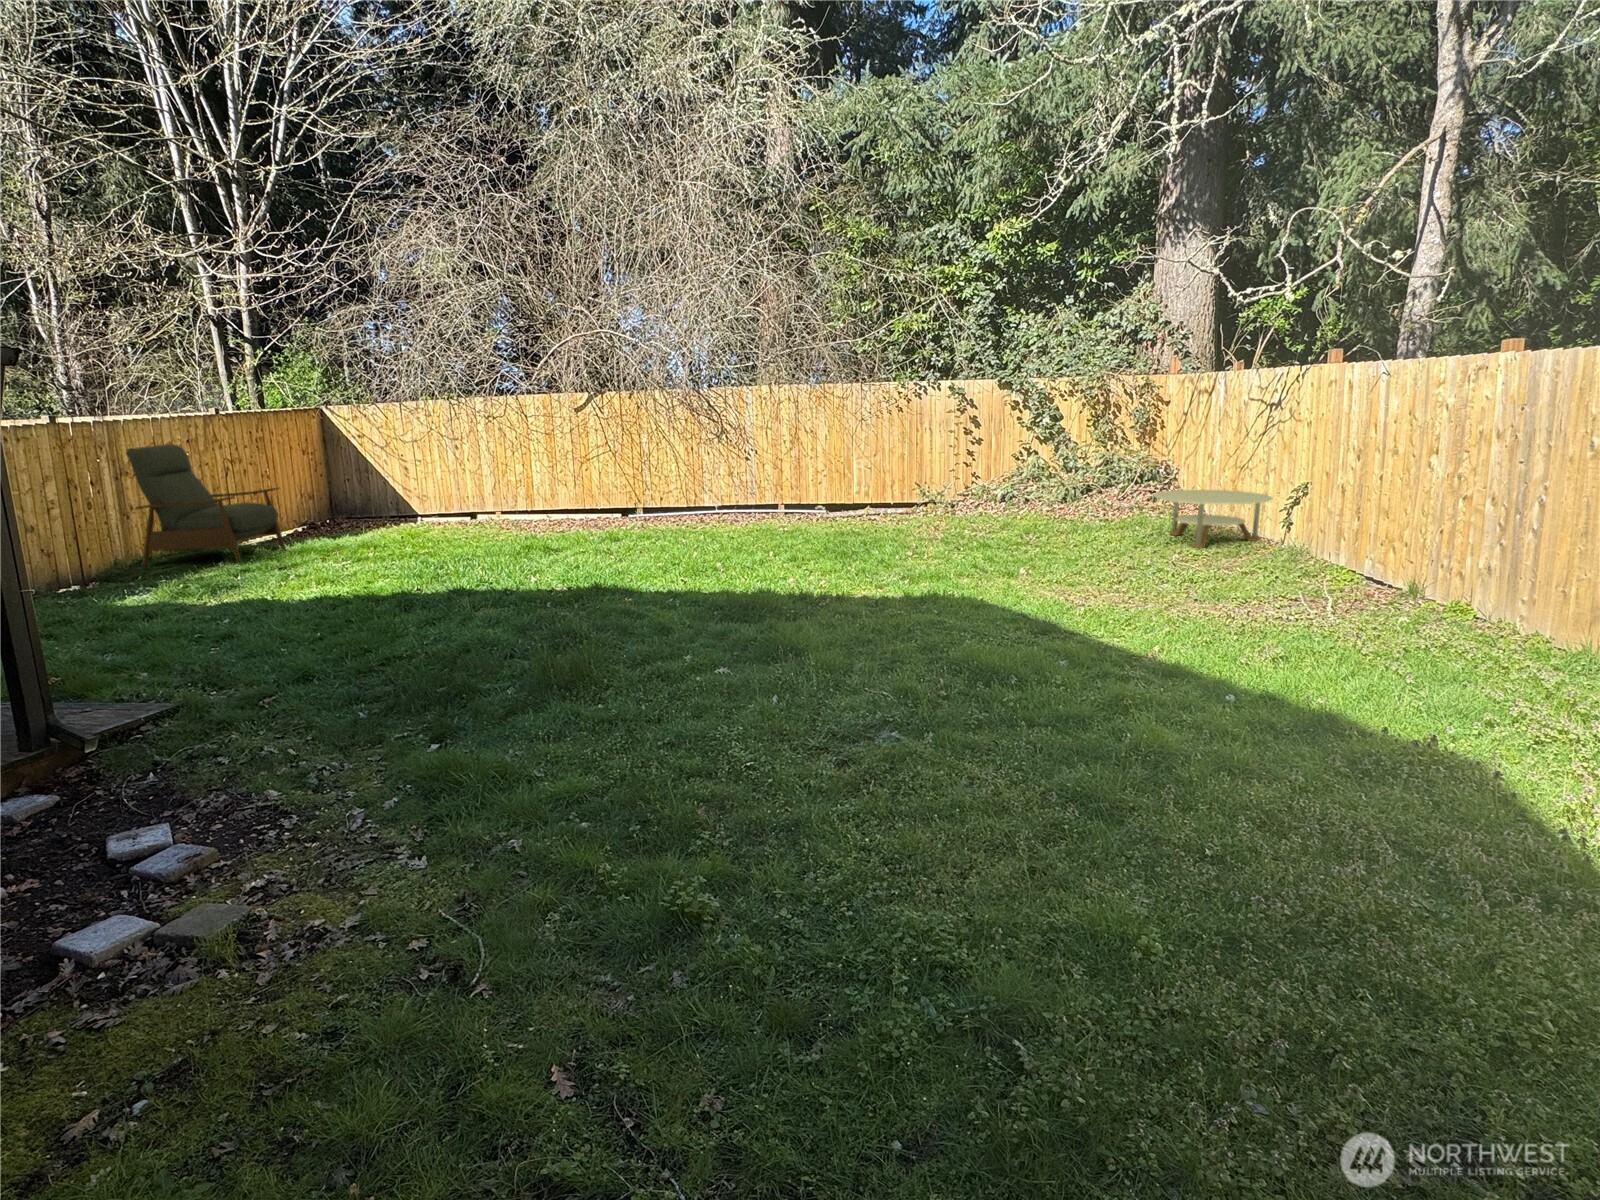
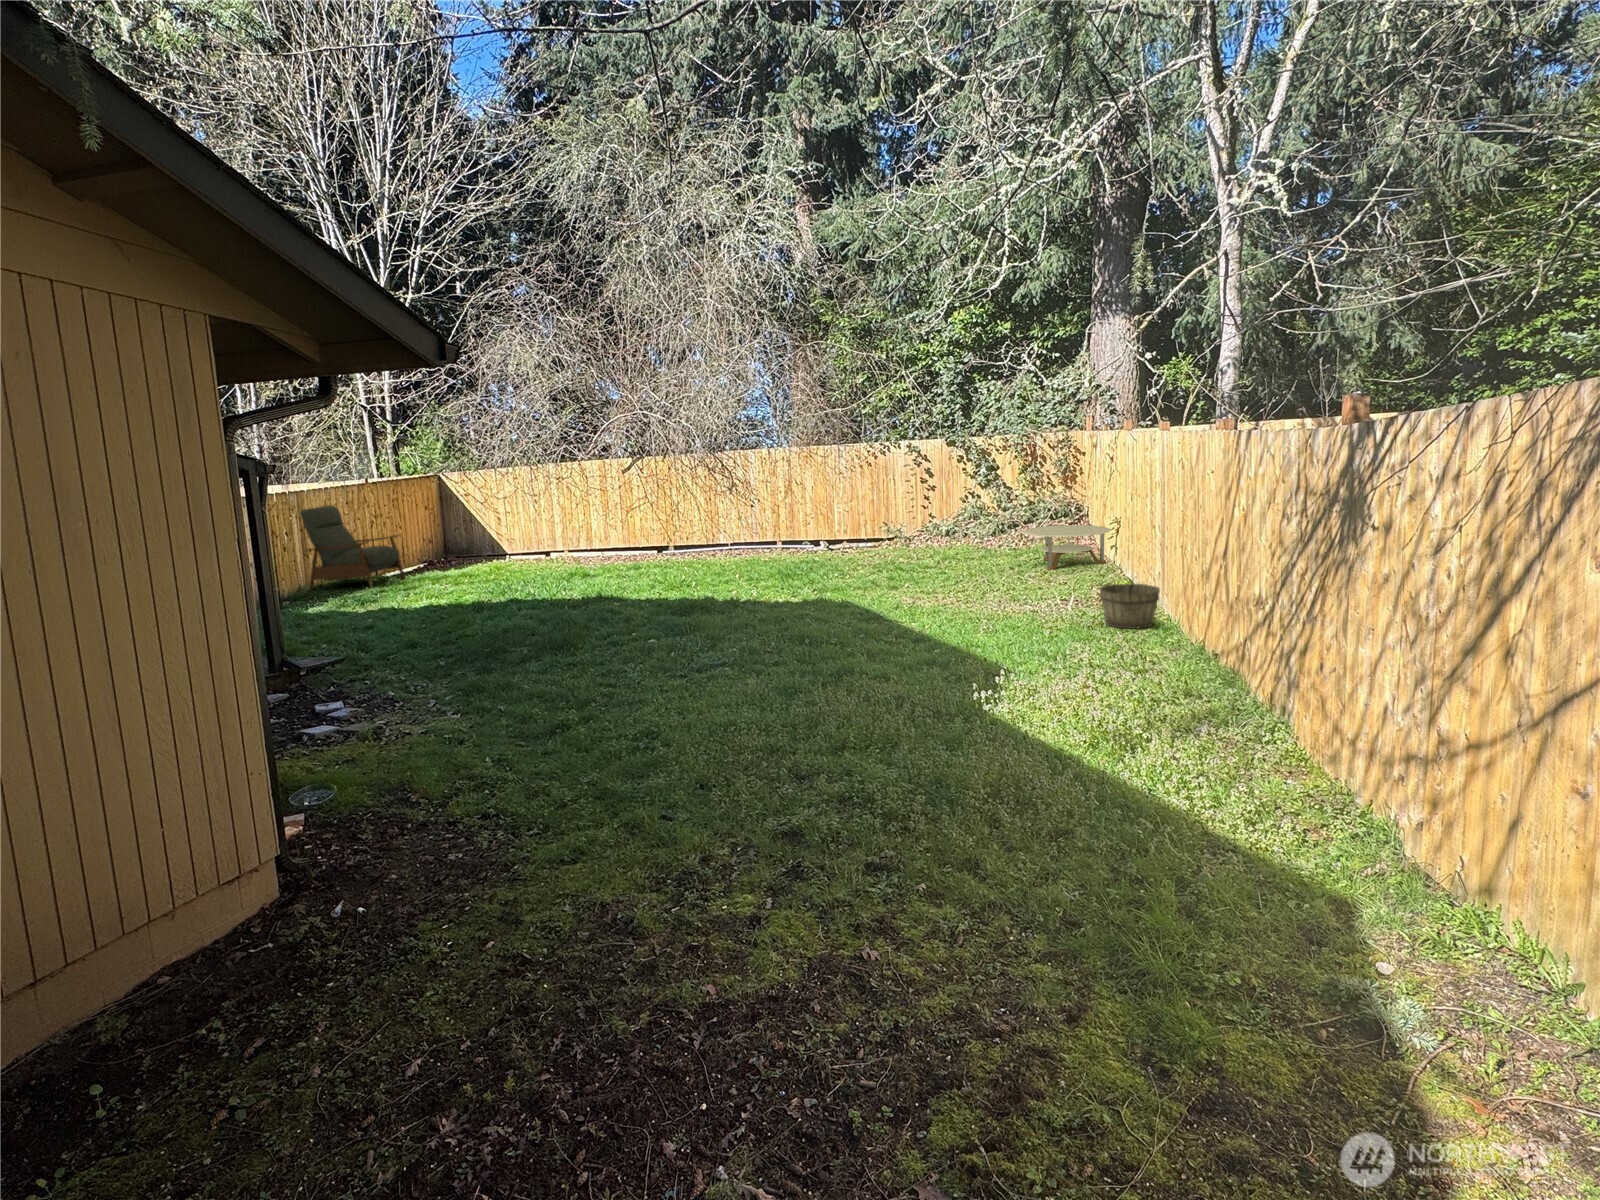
wooden bucket: none [1399,564,1505,641] -> present [1100,579,1160,629]

